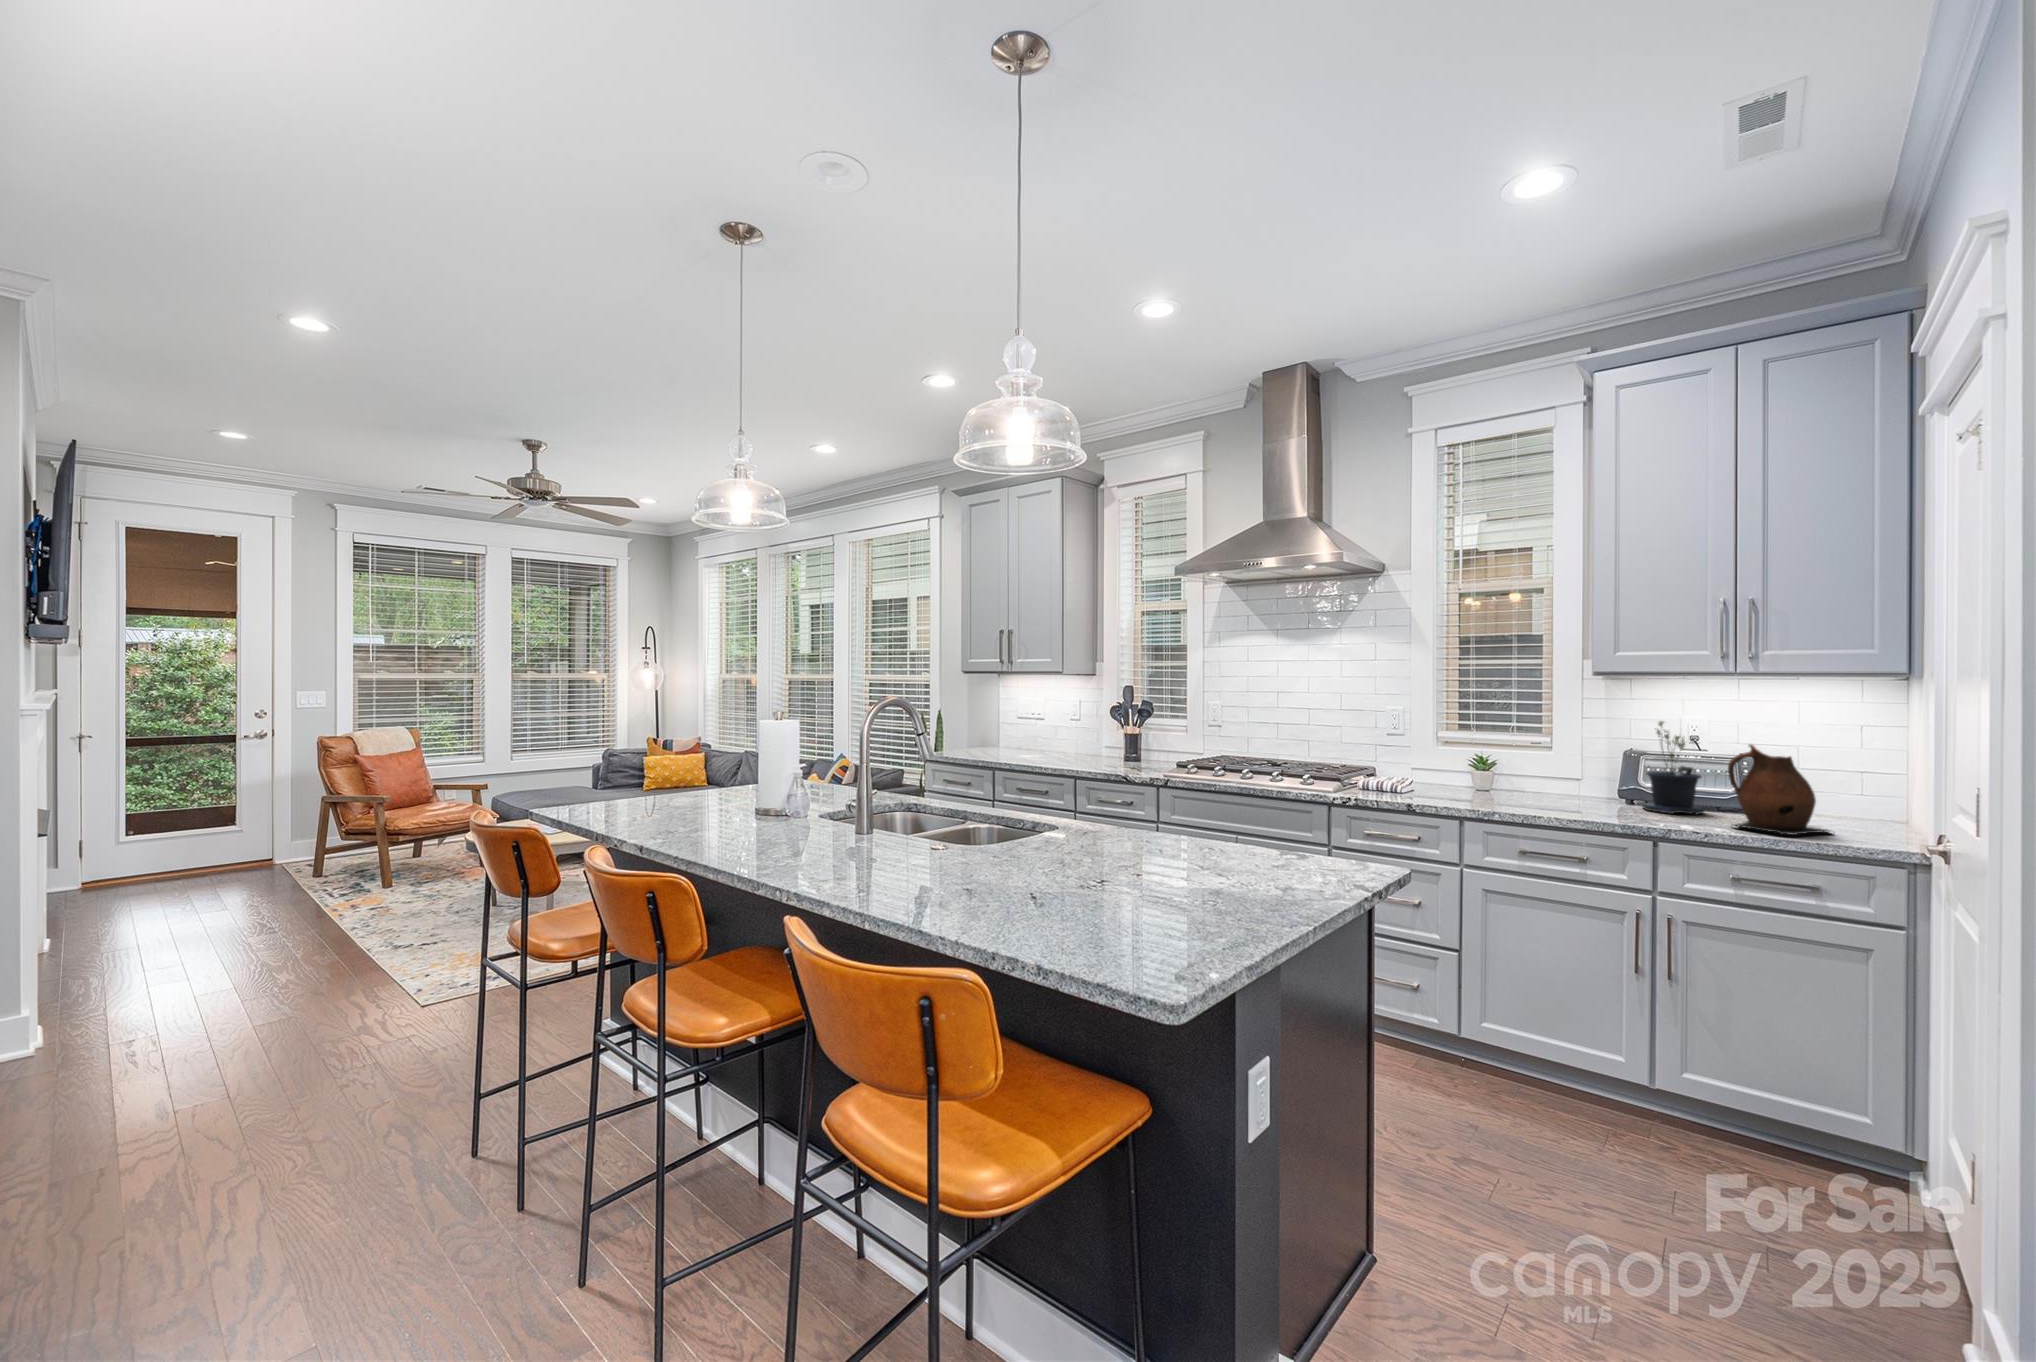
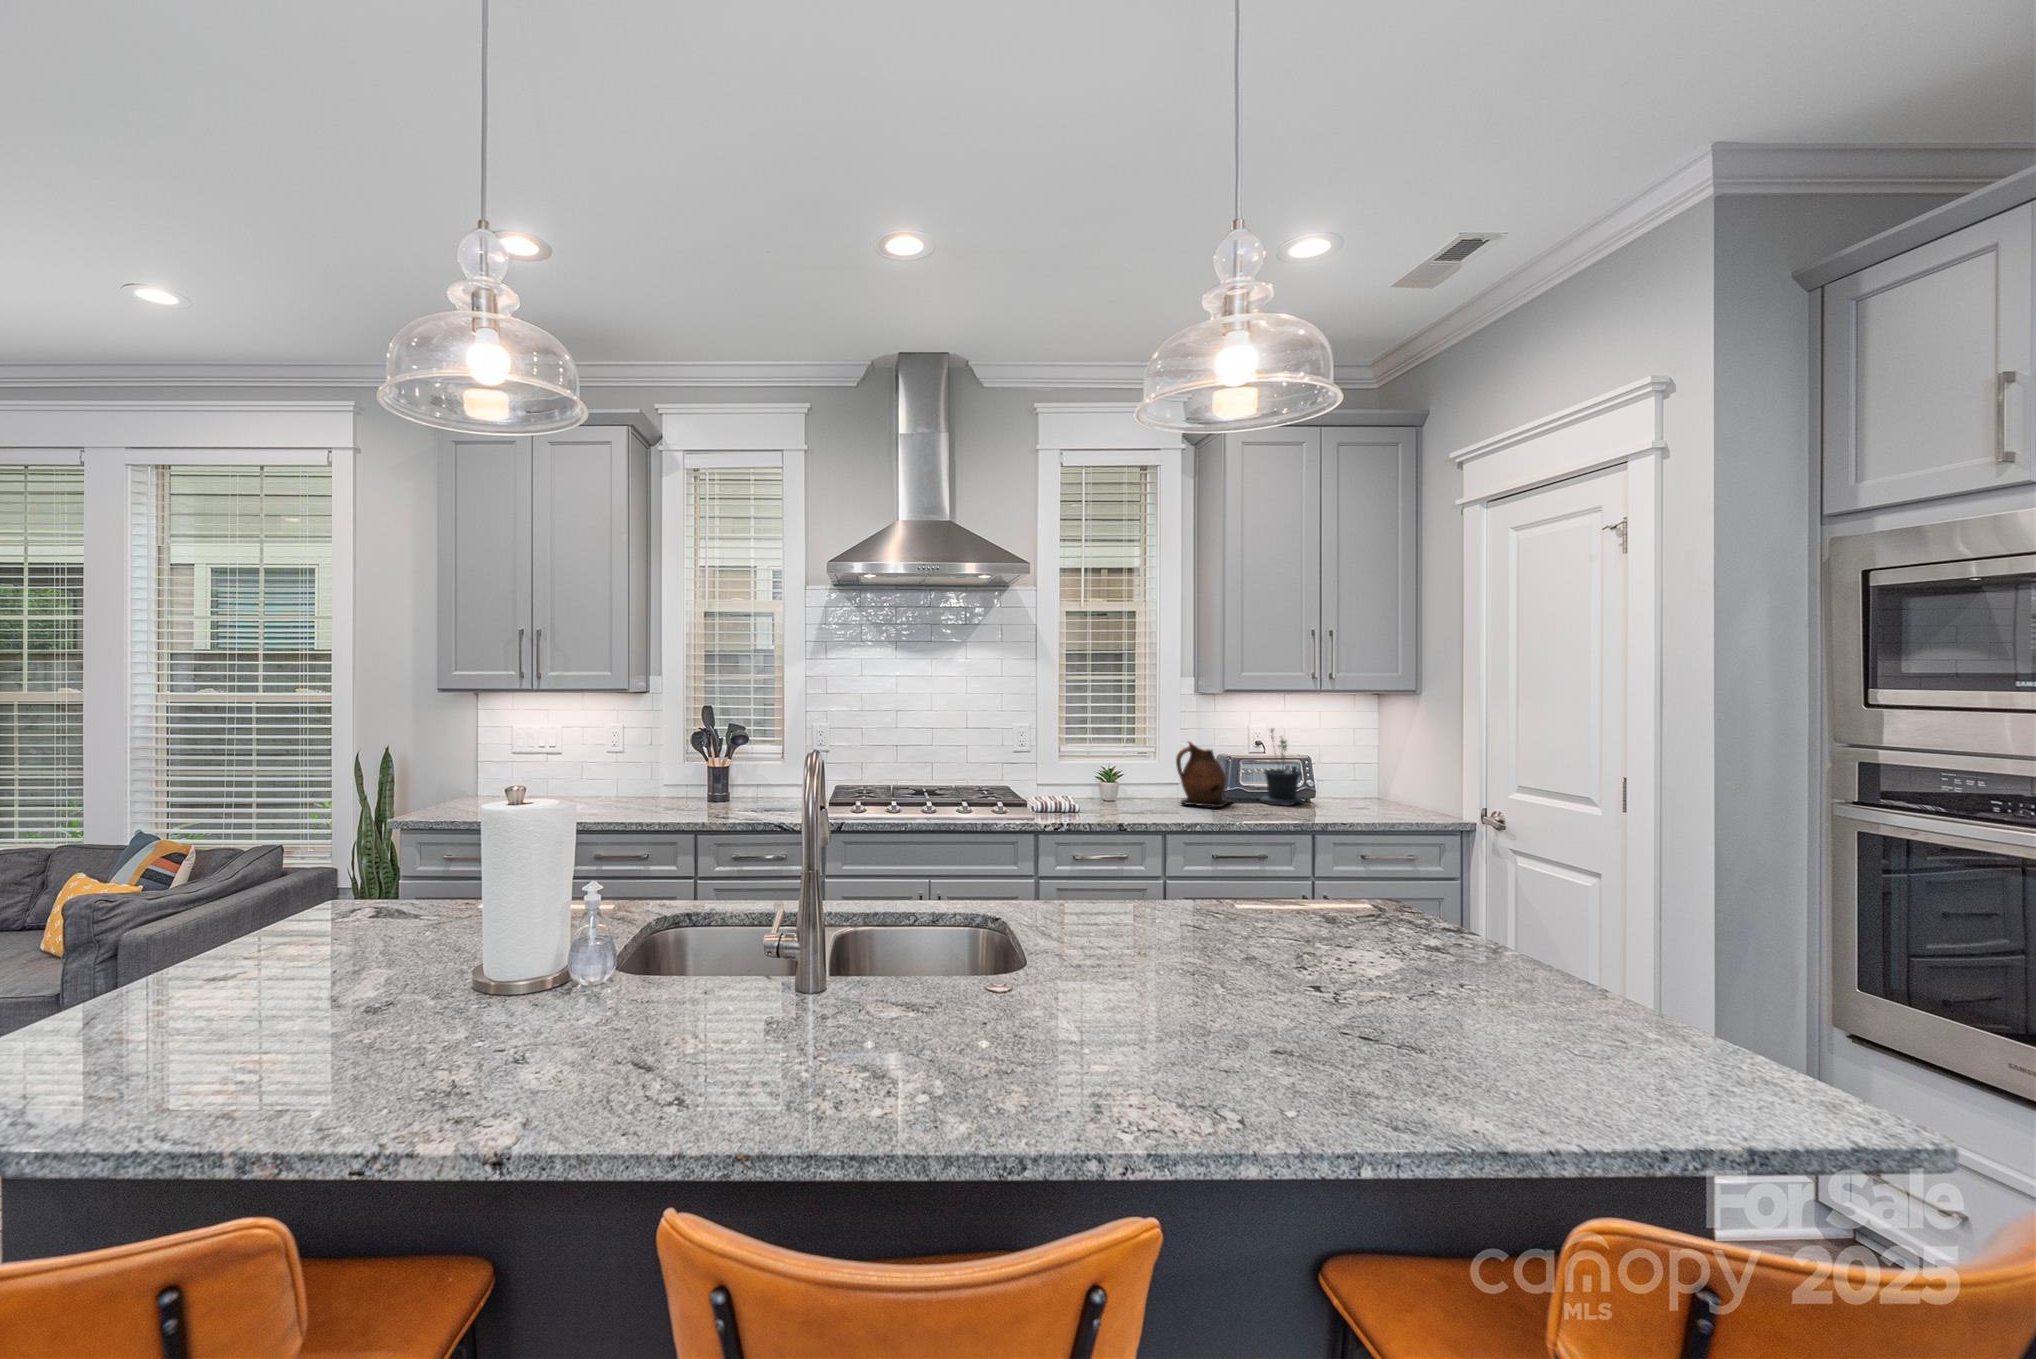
ceramic pitcher: present [1728,744,1830,835] -> present [1176,742,1232,807]

